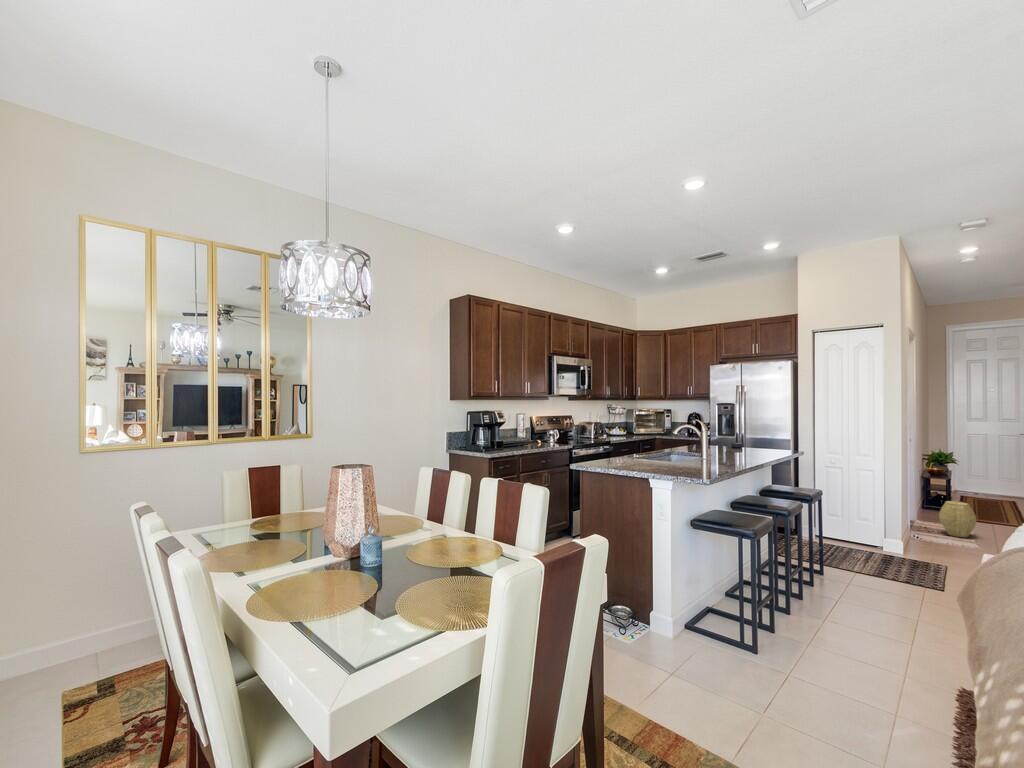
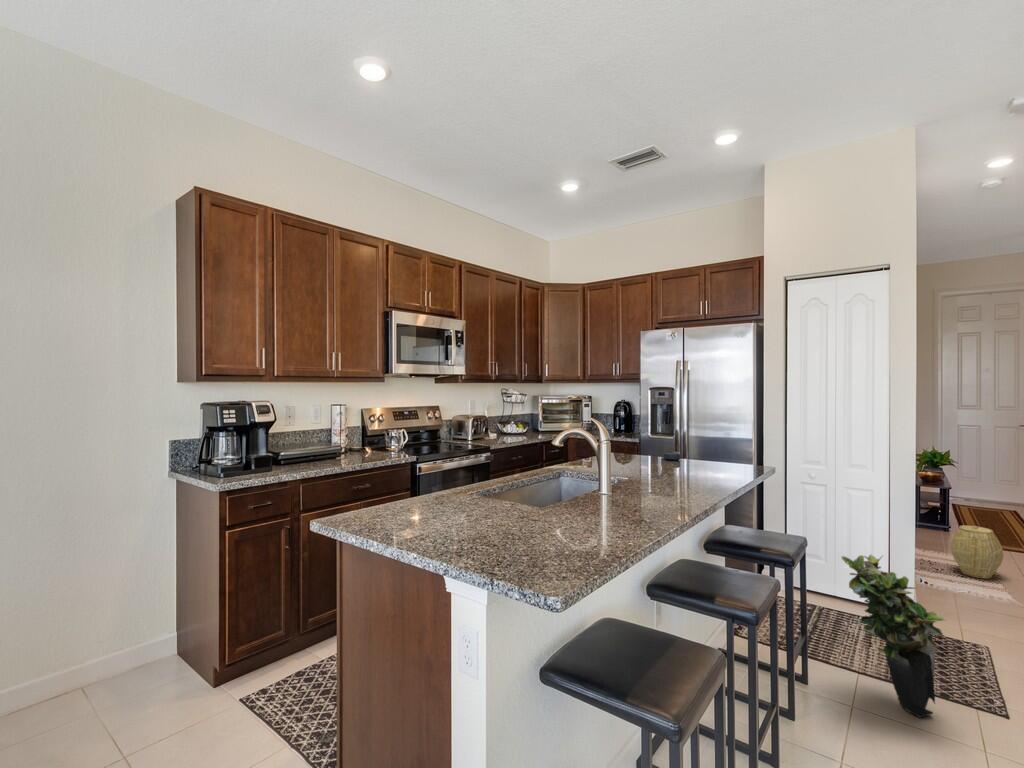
potted plant: none [842,502,901,589] -> present [841,555,945,718]

